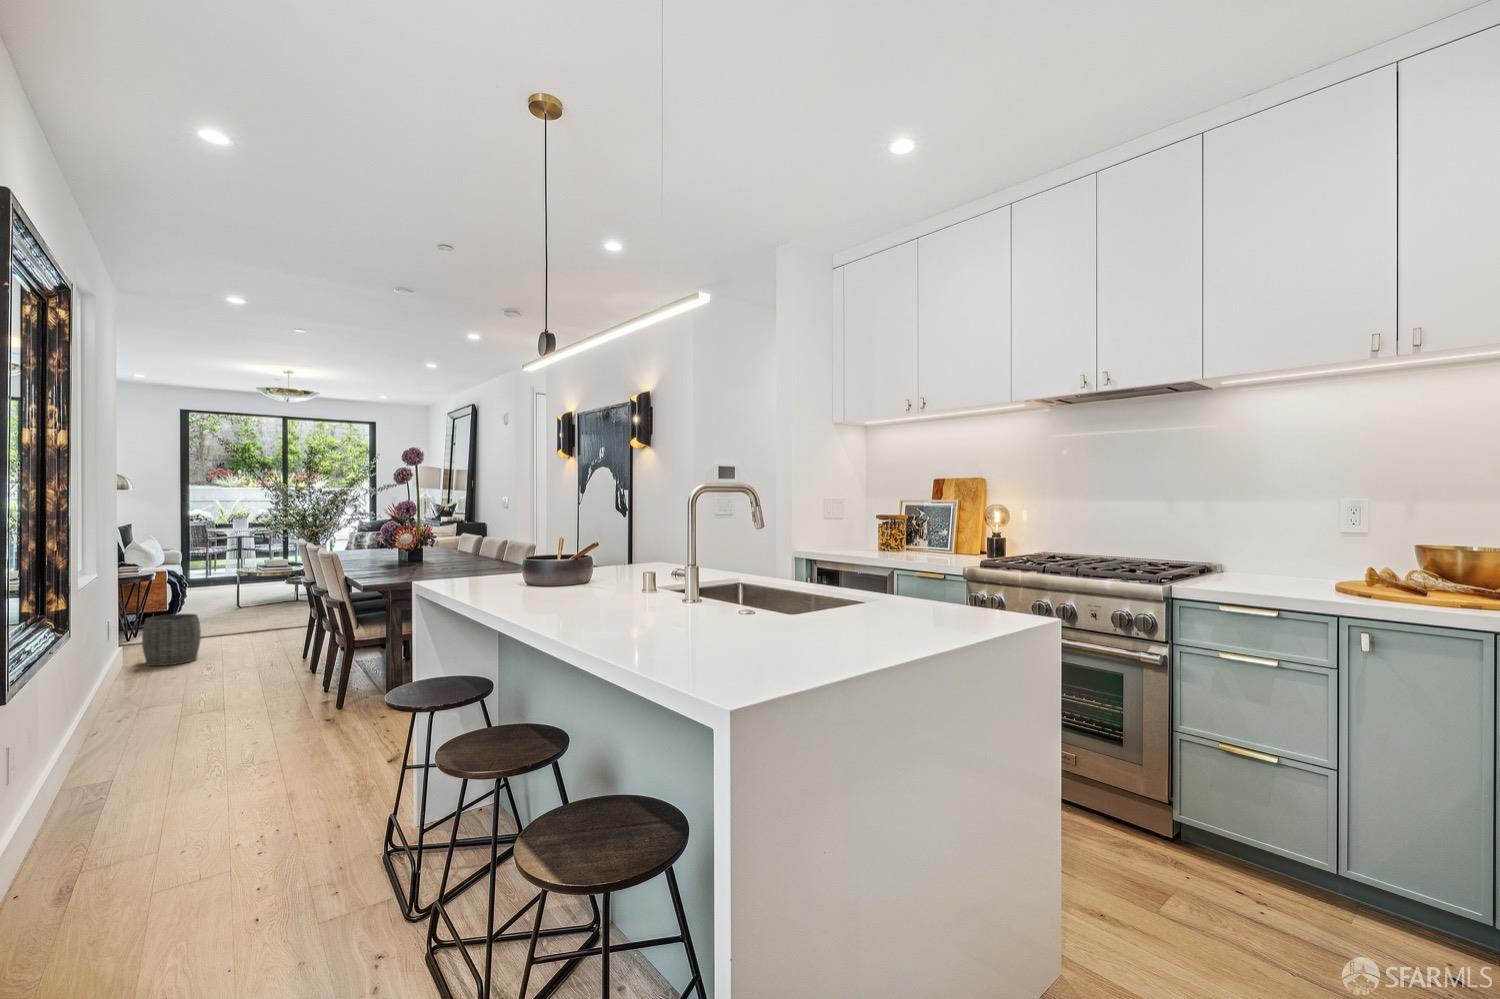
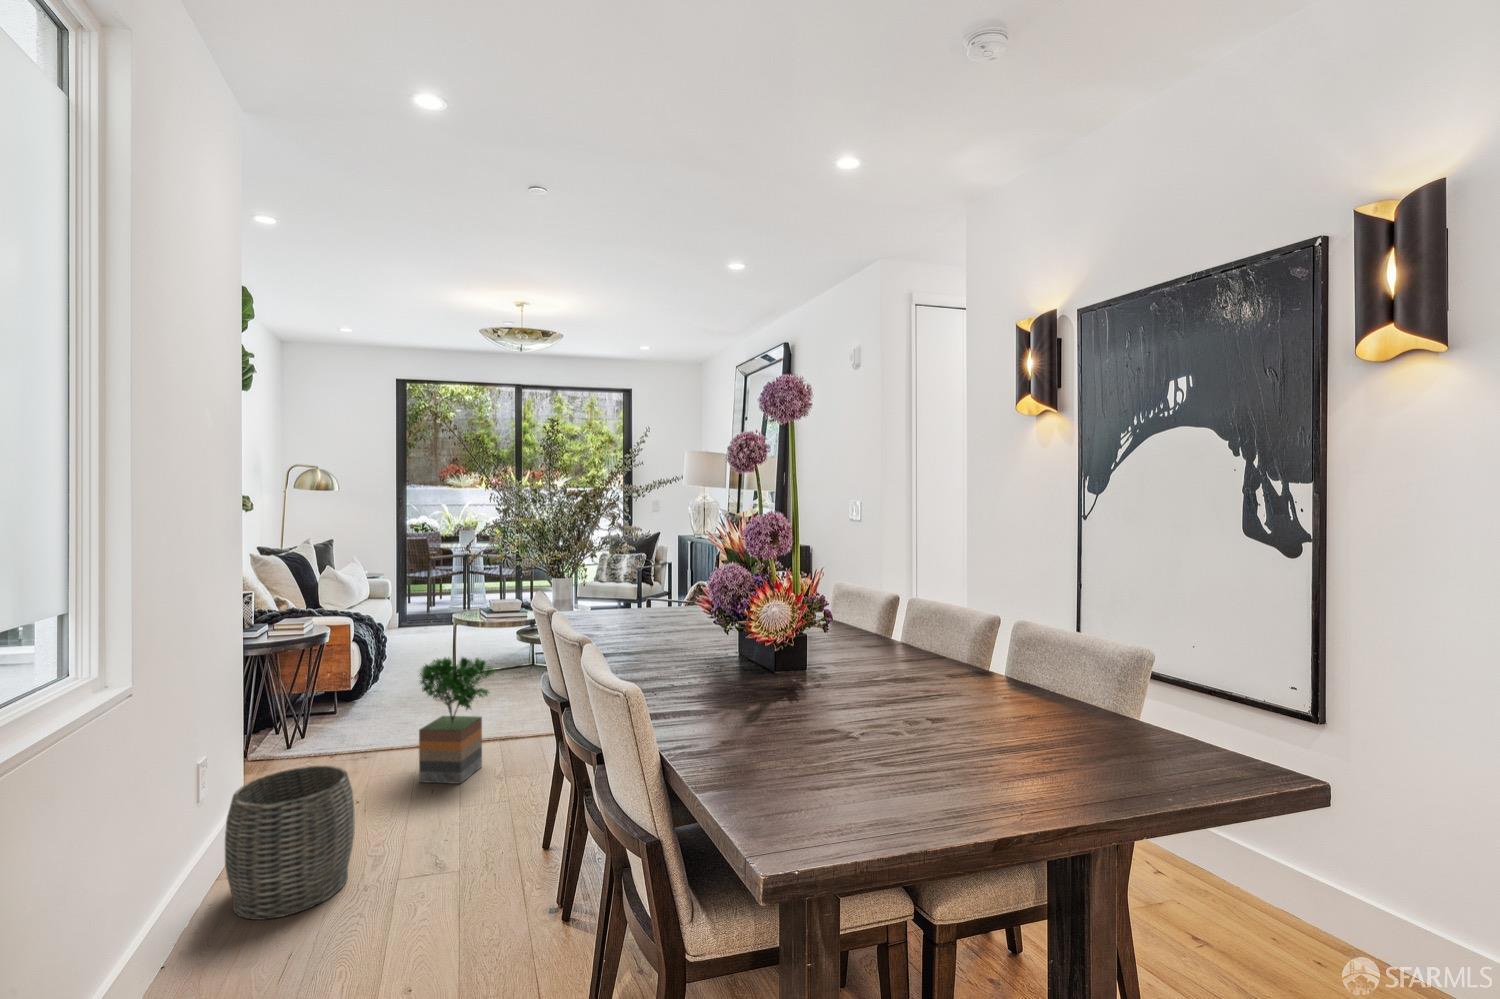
potted tree: none [221,578,269,639] -> present [419,657,494,784]

